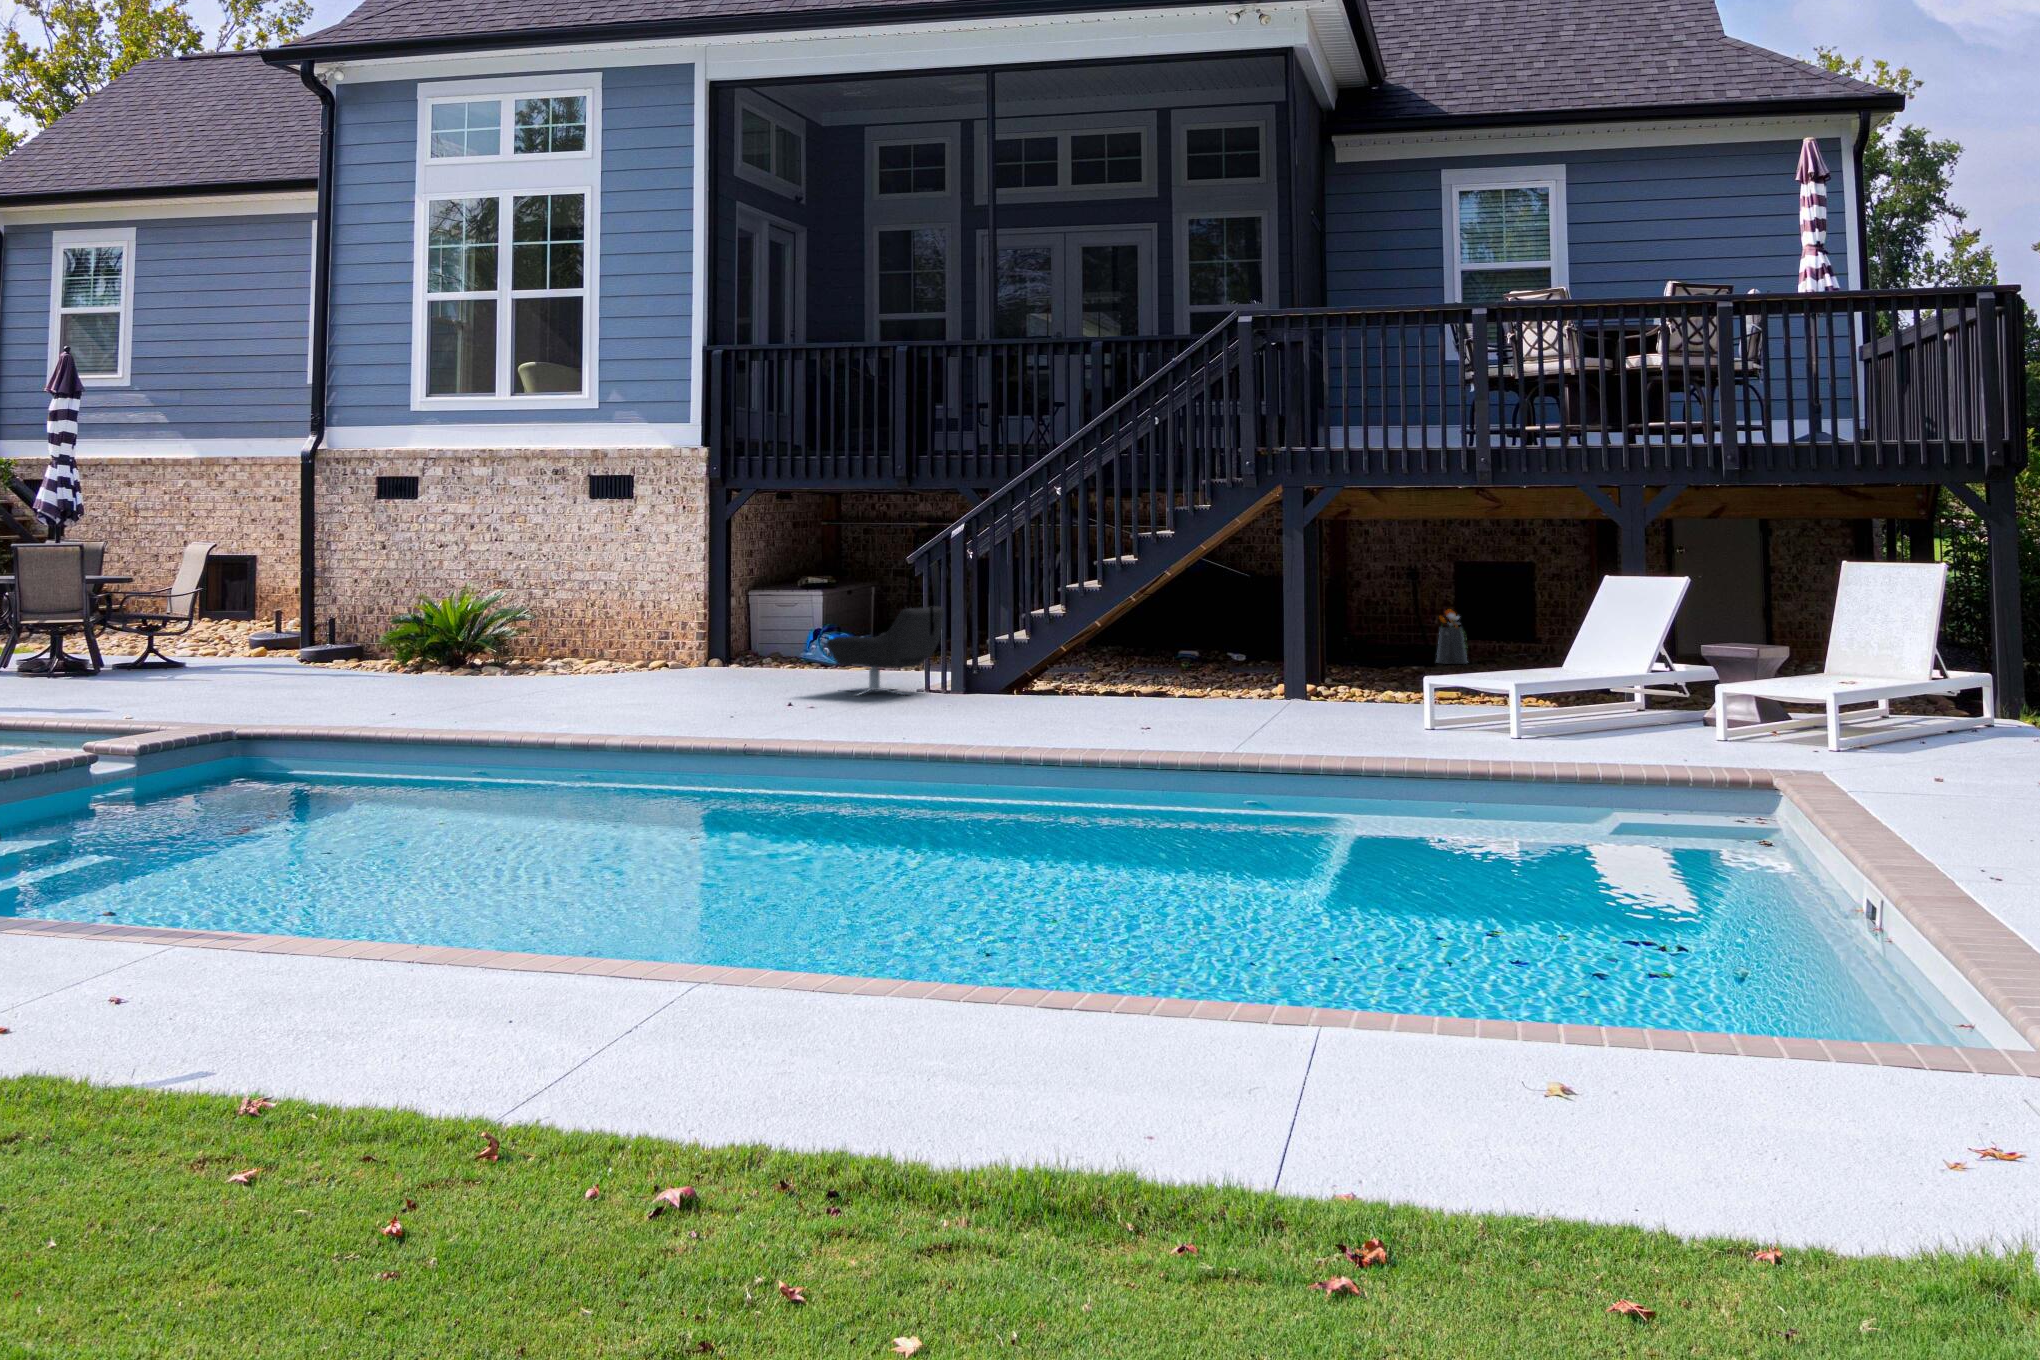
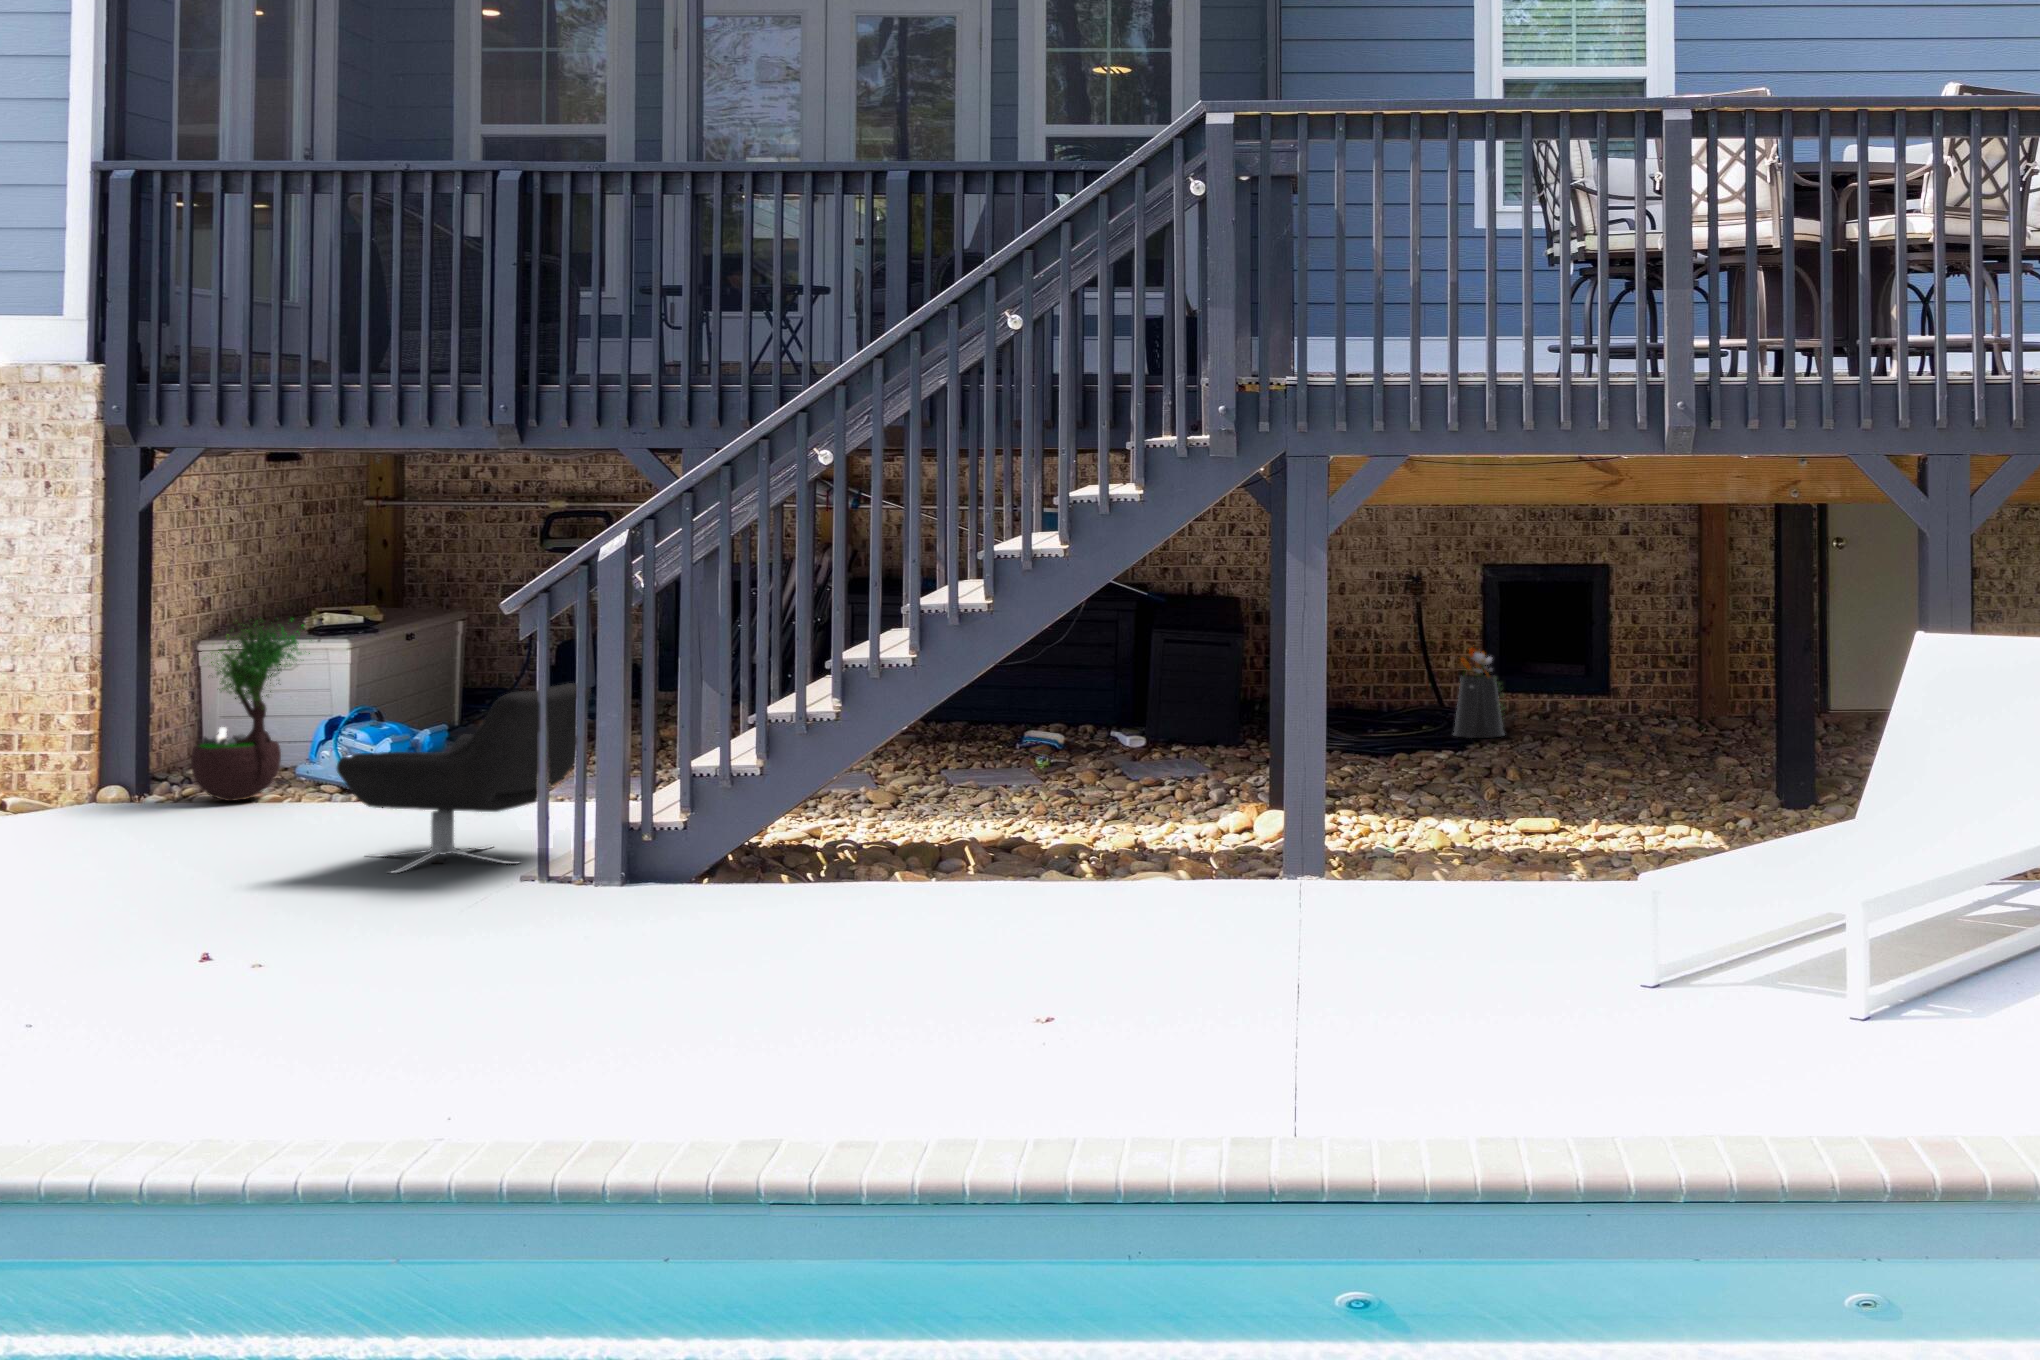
potted tree: none [749,571,805,670] -> present [191,618,310,801]

